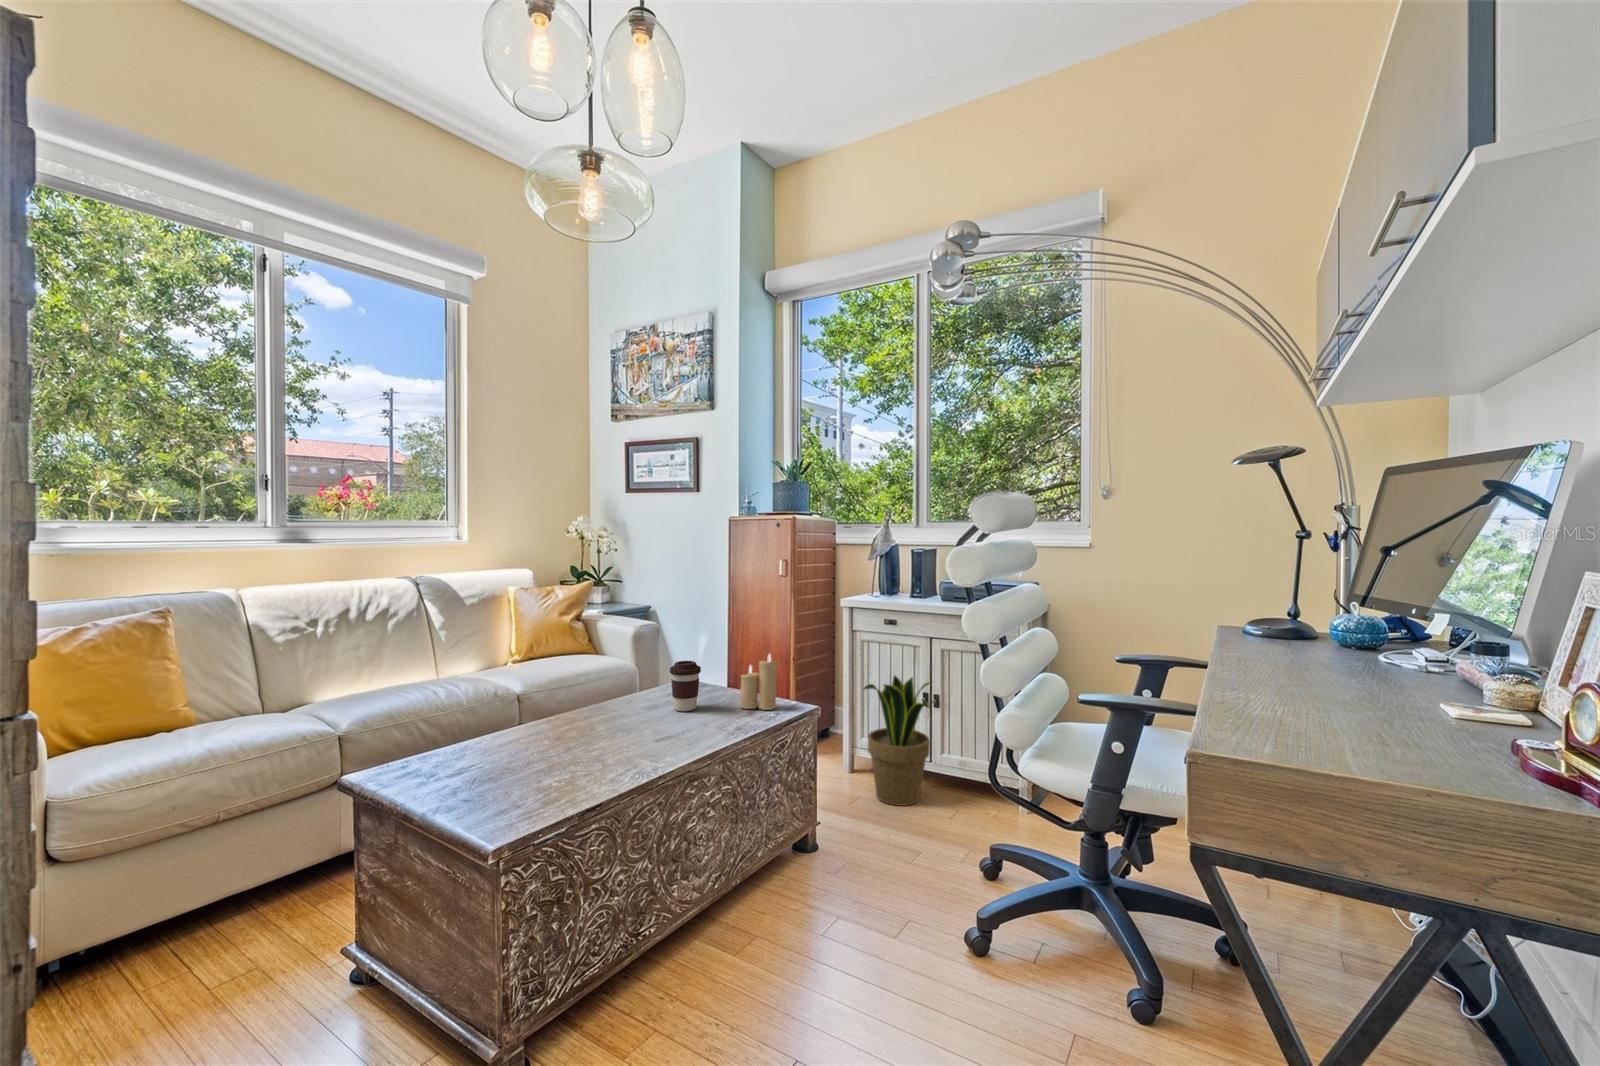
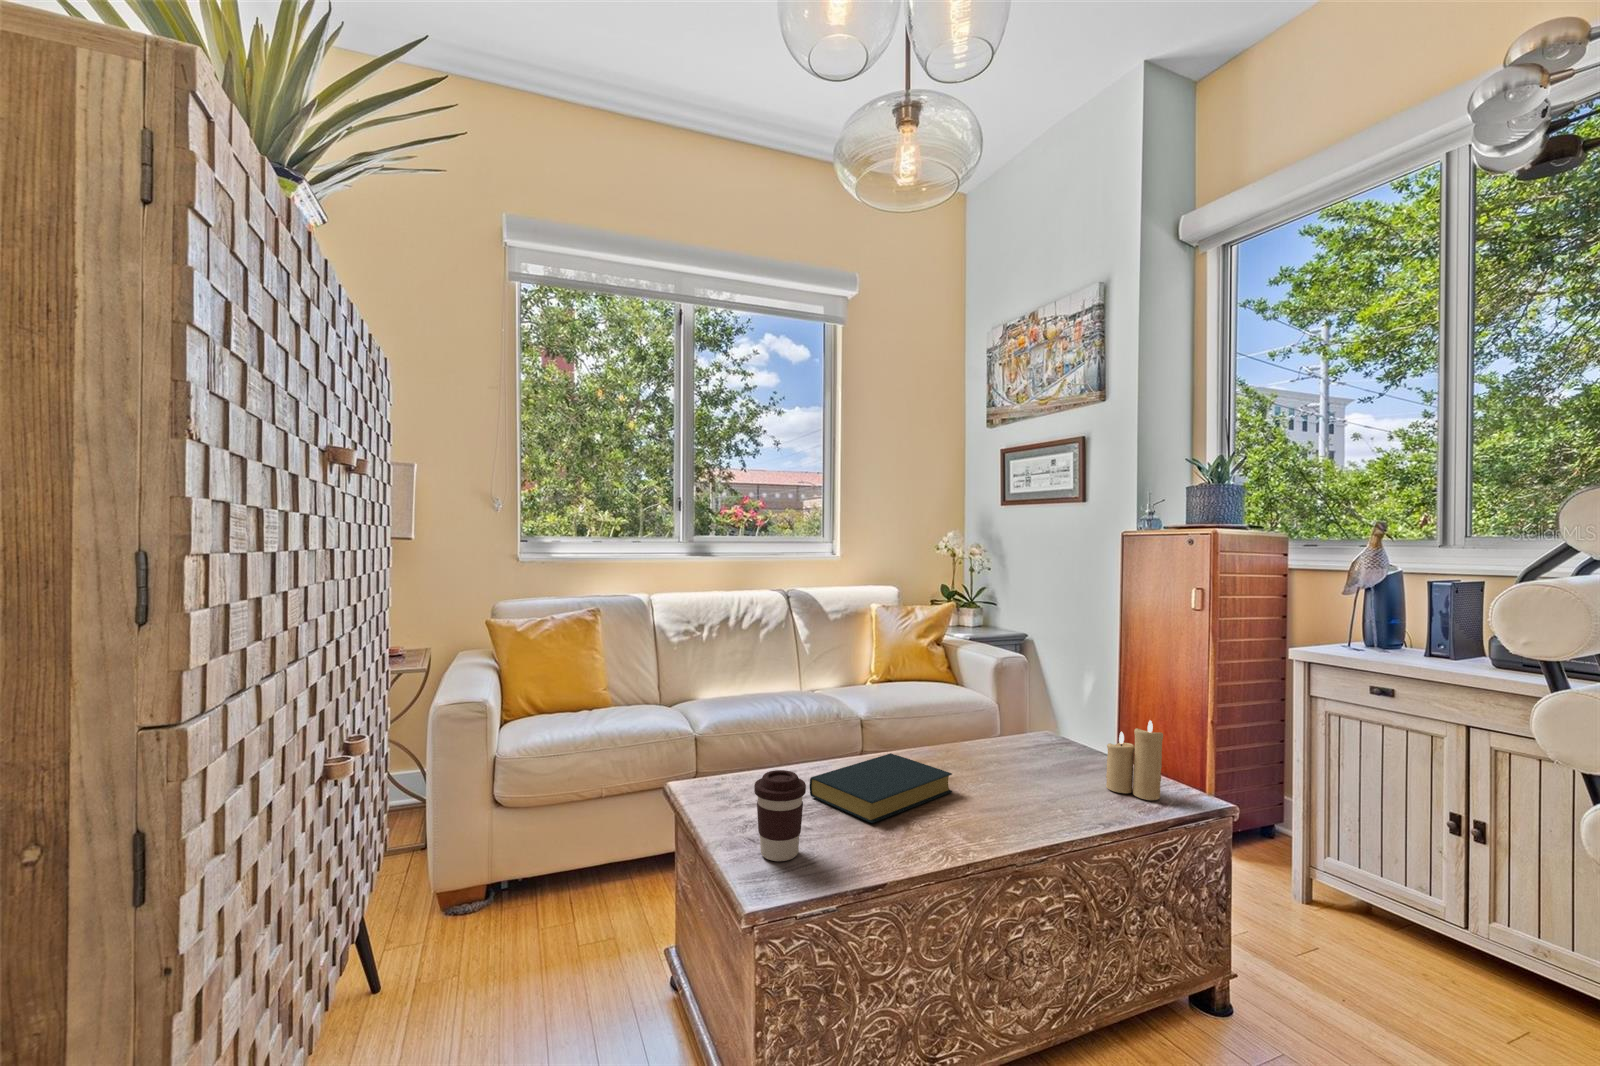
coffee cup: present [670,661,701,711] -> present [754,770,806,861]
potted plant: present [863,676,930,806] -> none [1324,781,1478,1004]
hardback book: none [506,711,631,766] -> present [809,753,952,823]

